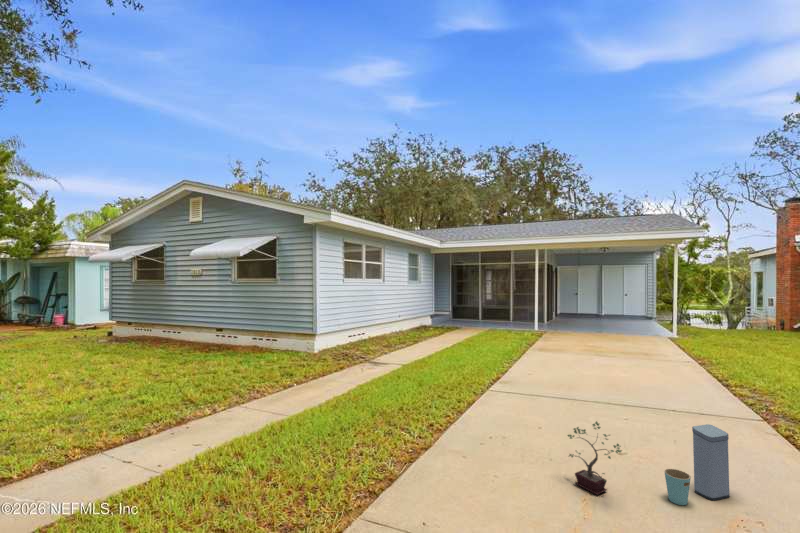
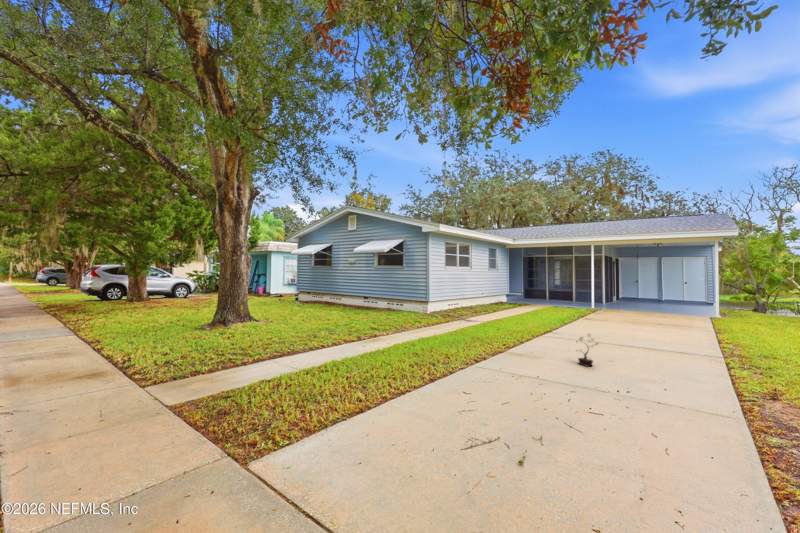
trash can: present [664,424,730,505] -> none [622,338,659,372]

